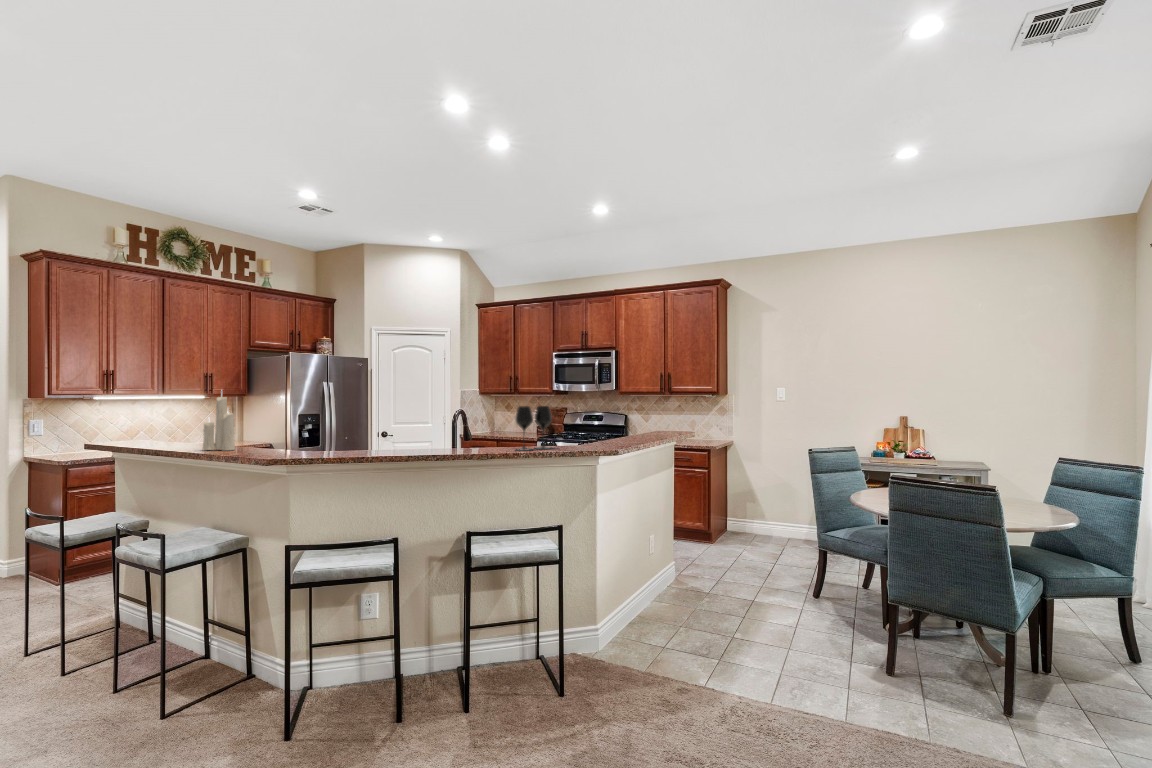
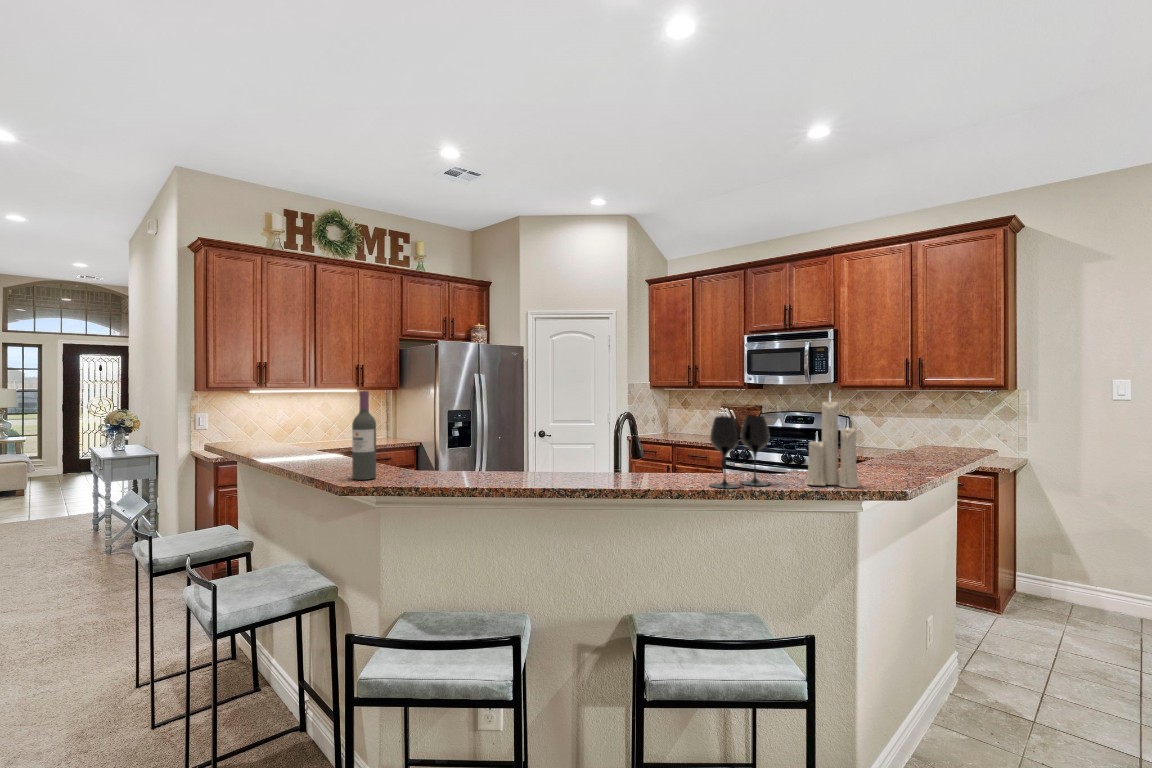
wine bottle: none [258,390,277,454] -> present [352,391,376,480]
candle: present [202,396,235,450] -> present [807,395,858,488]

